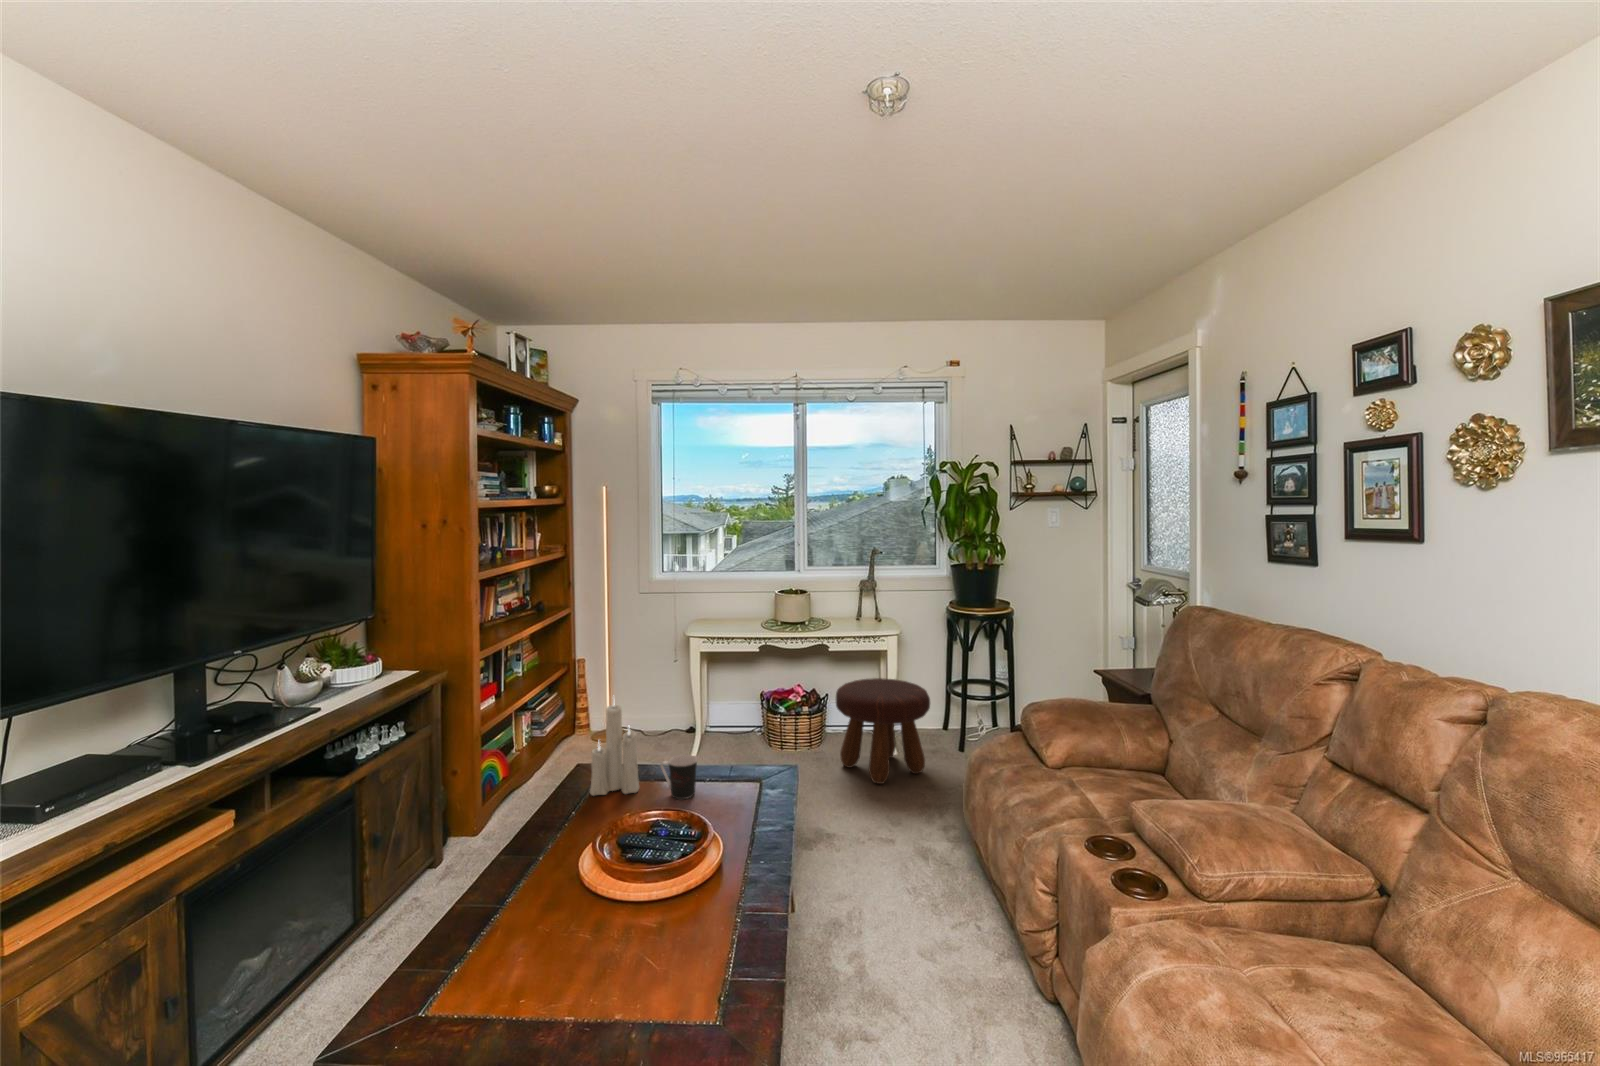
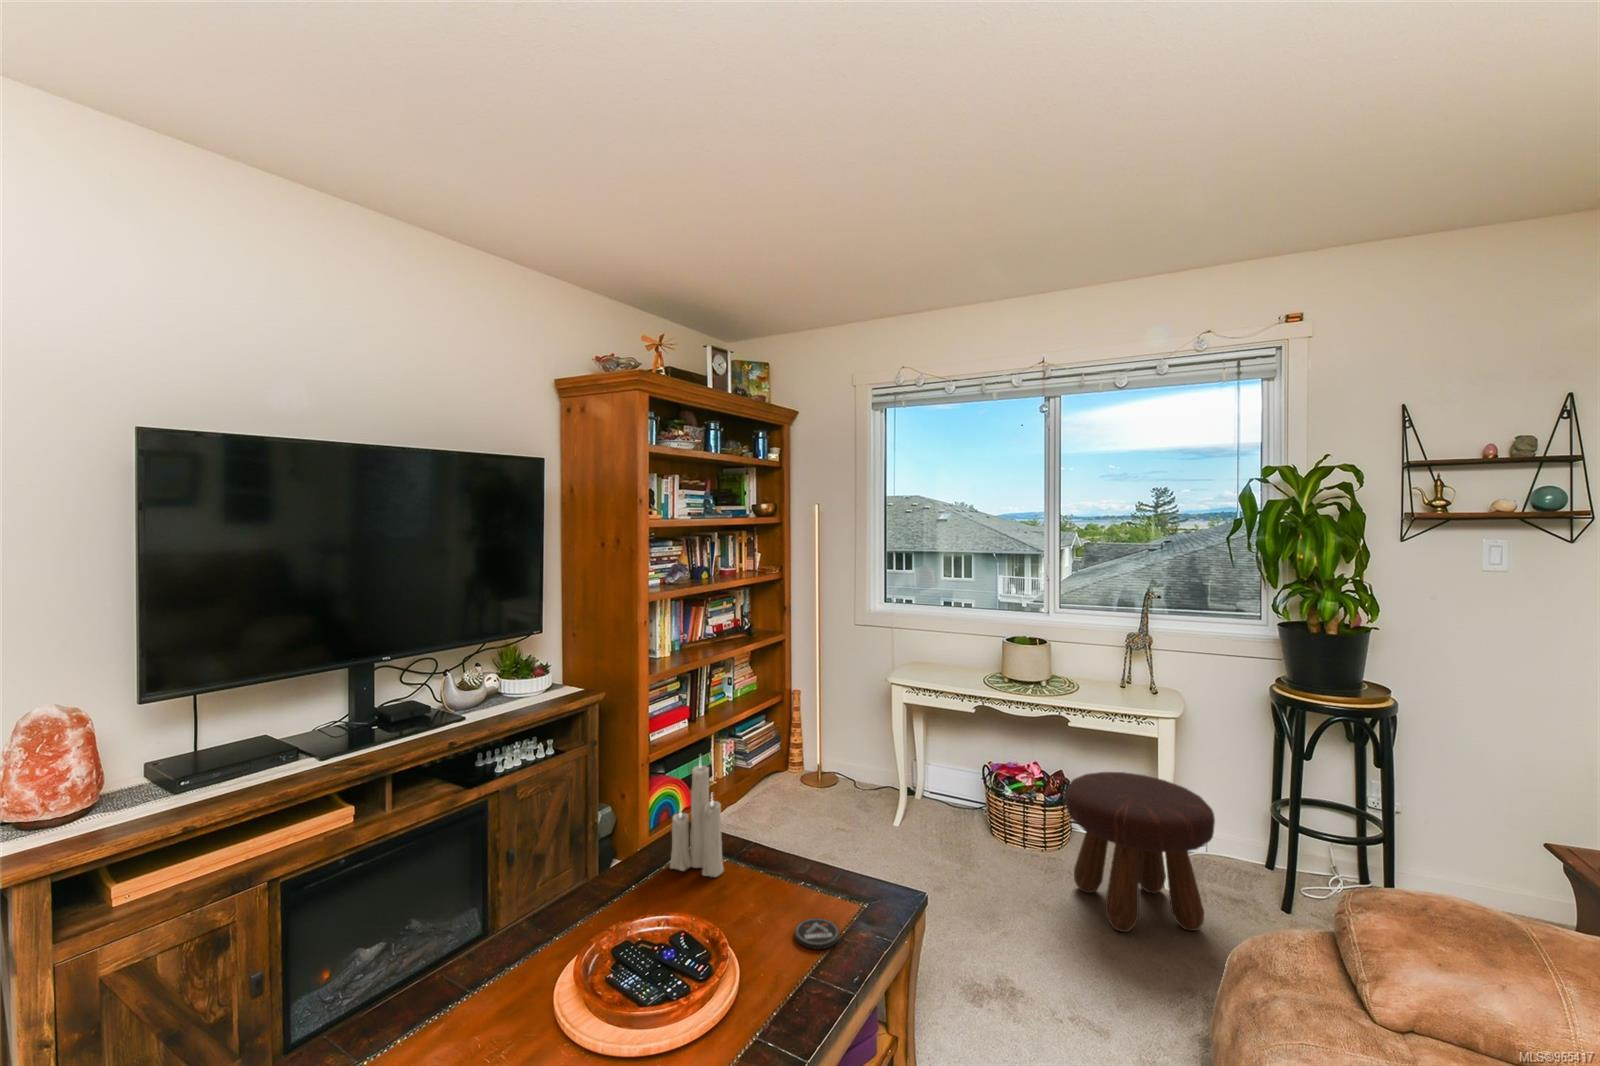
coffee cup: present [660,755,697,799] -> none [741,844,780,903]
coaster: none [726,795,759,814] -> present [795,918,839,950]

